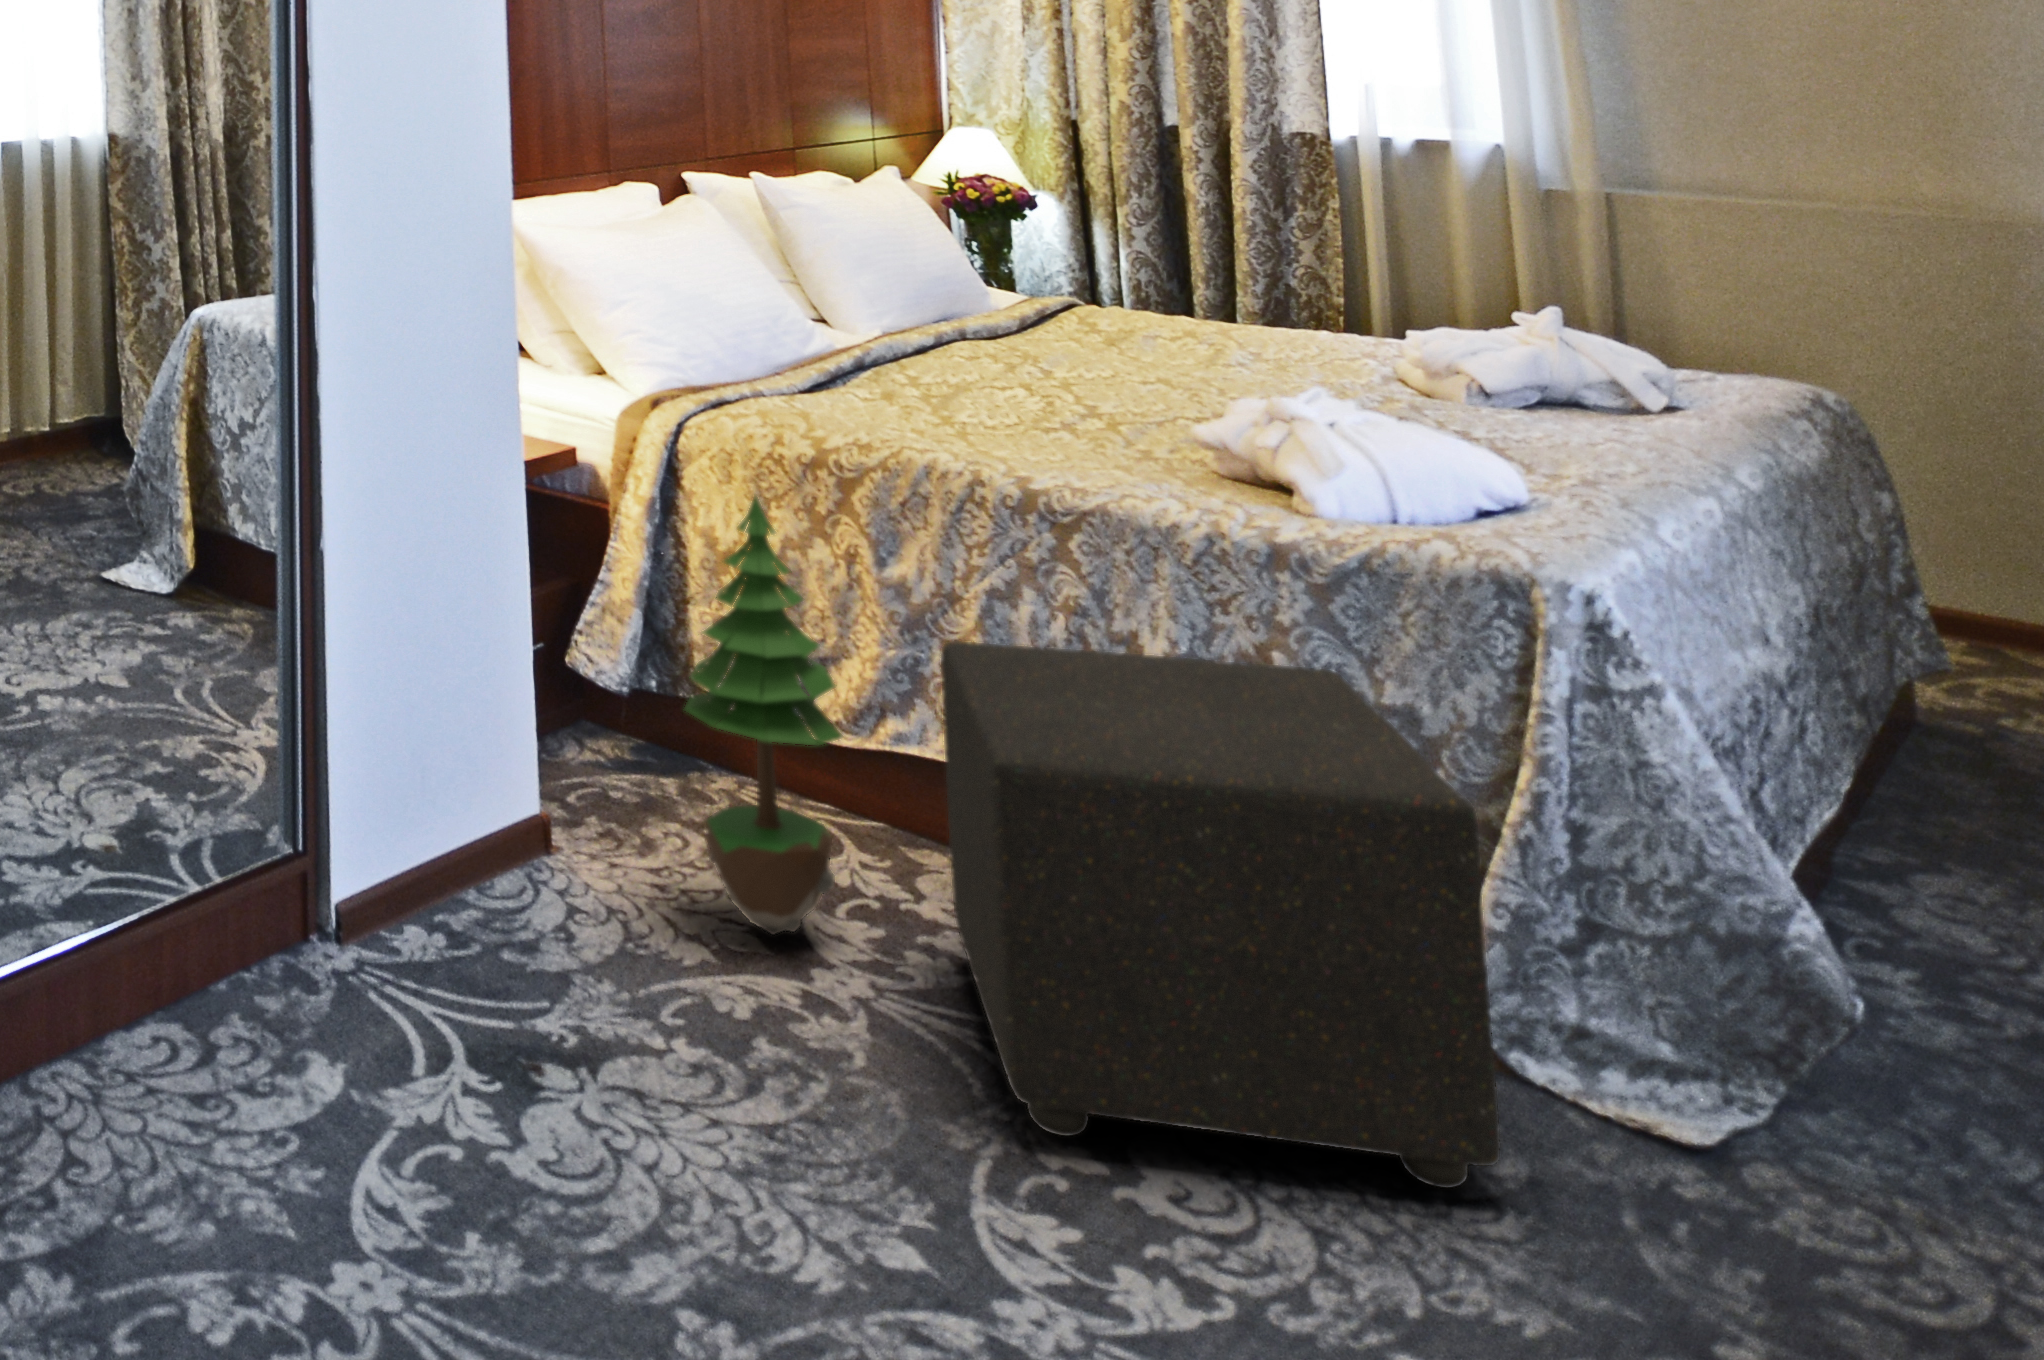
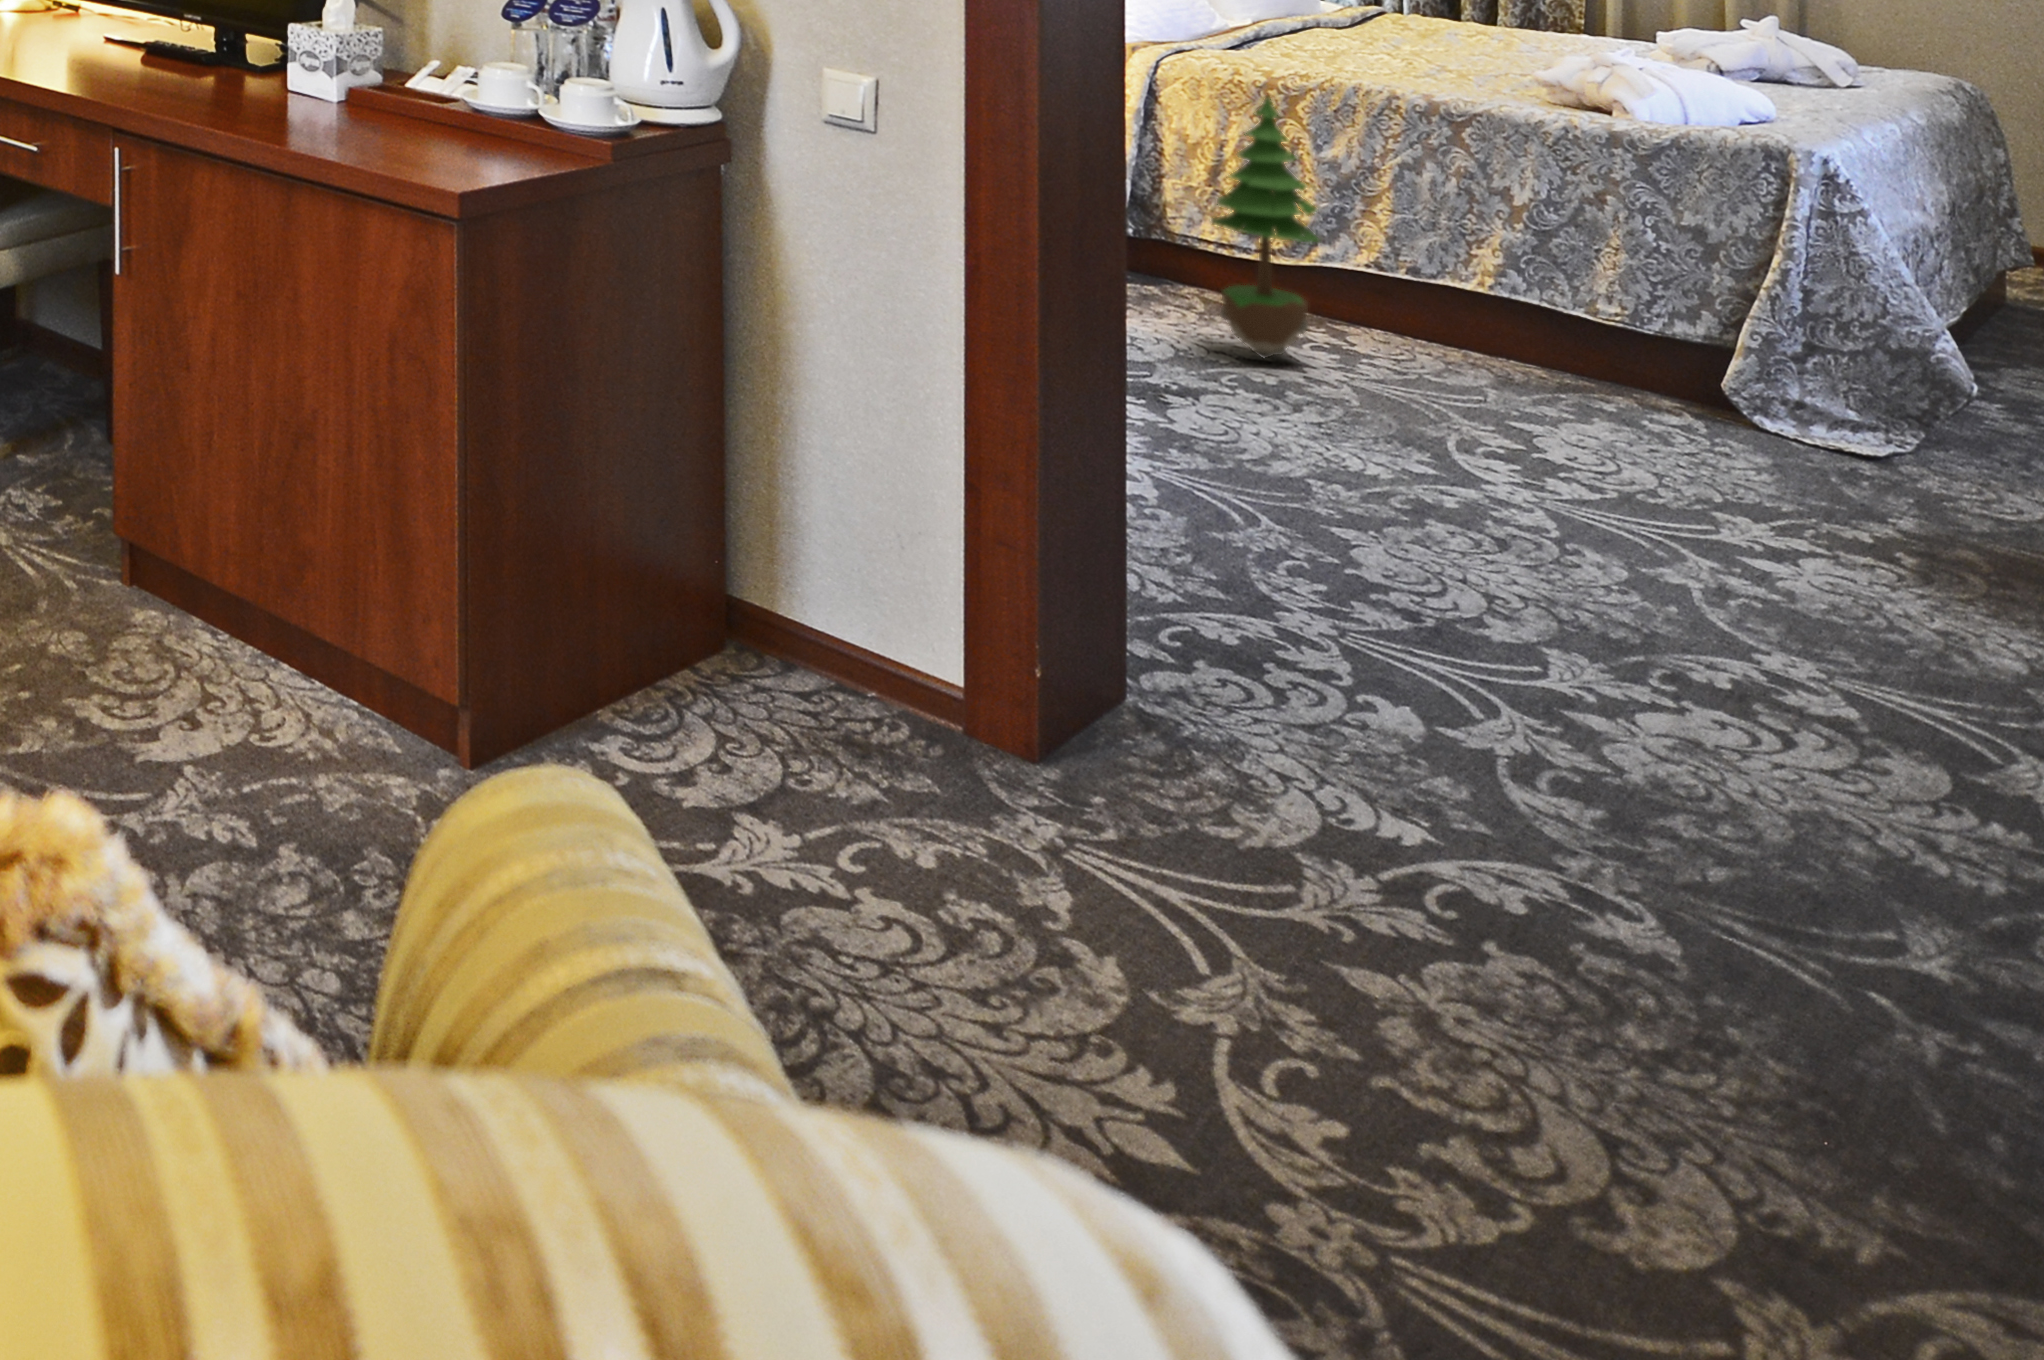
ottoman: present [941,641,1500,1188] -> none [1389,183,1767,465]

